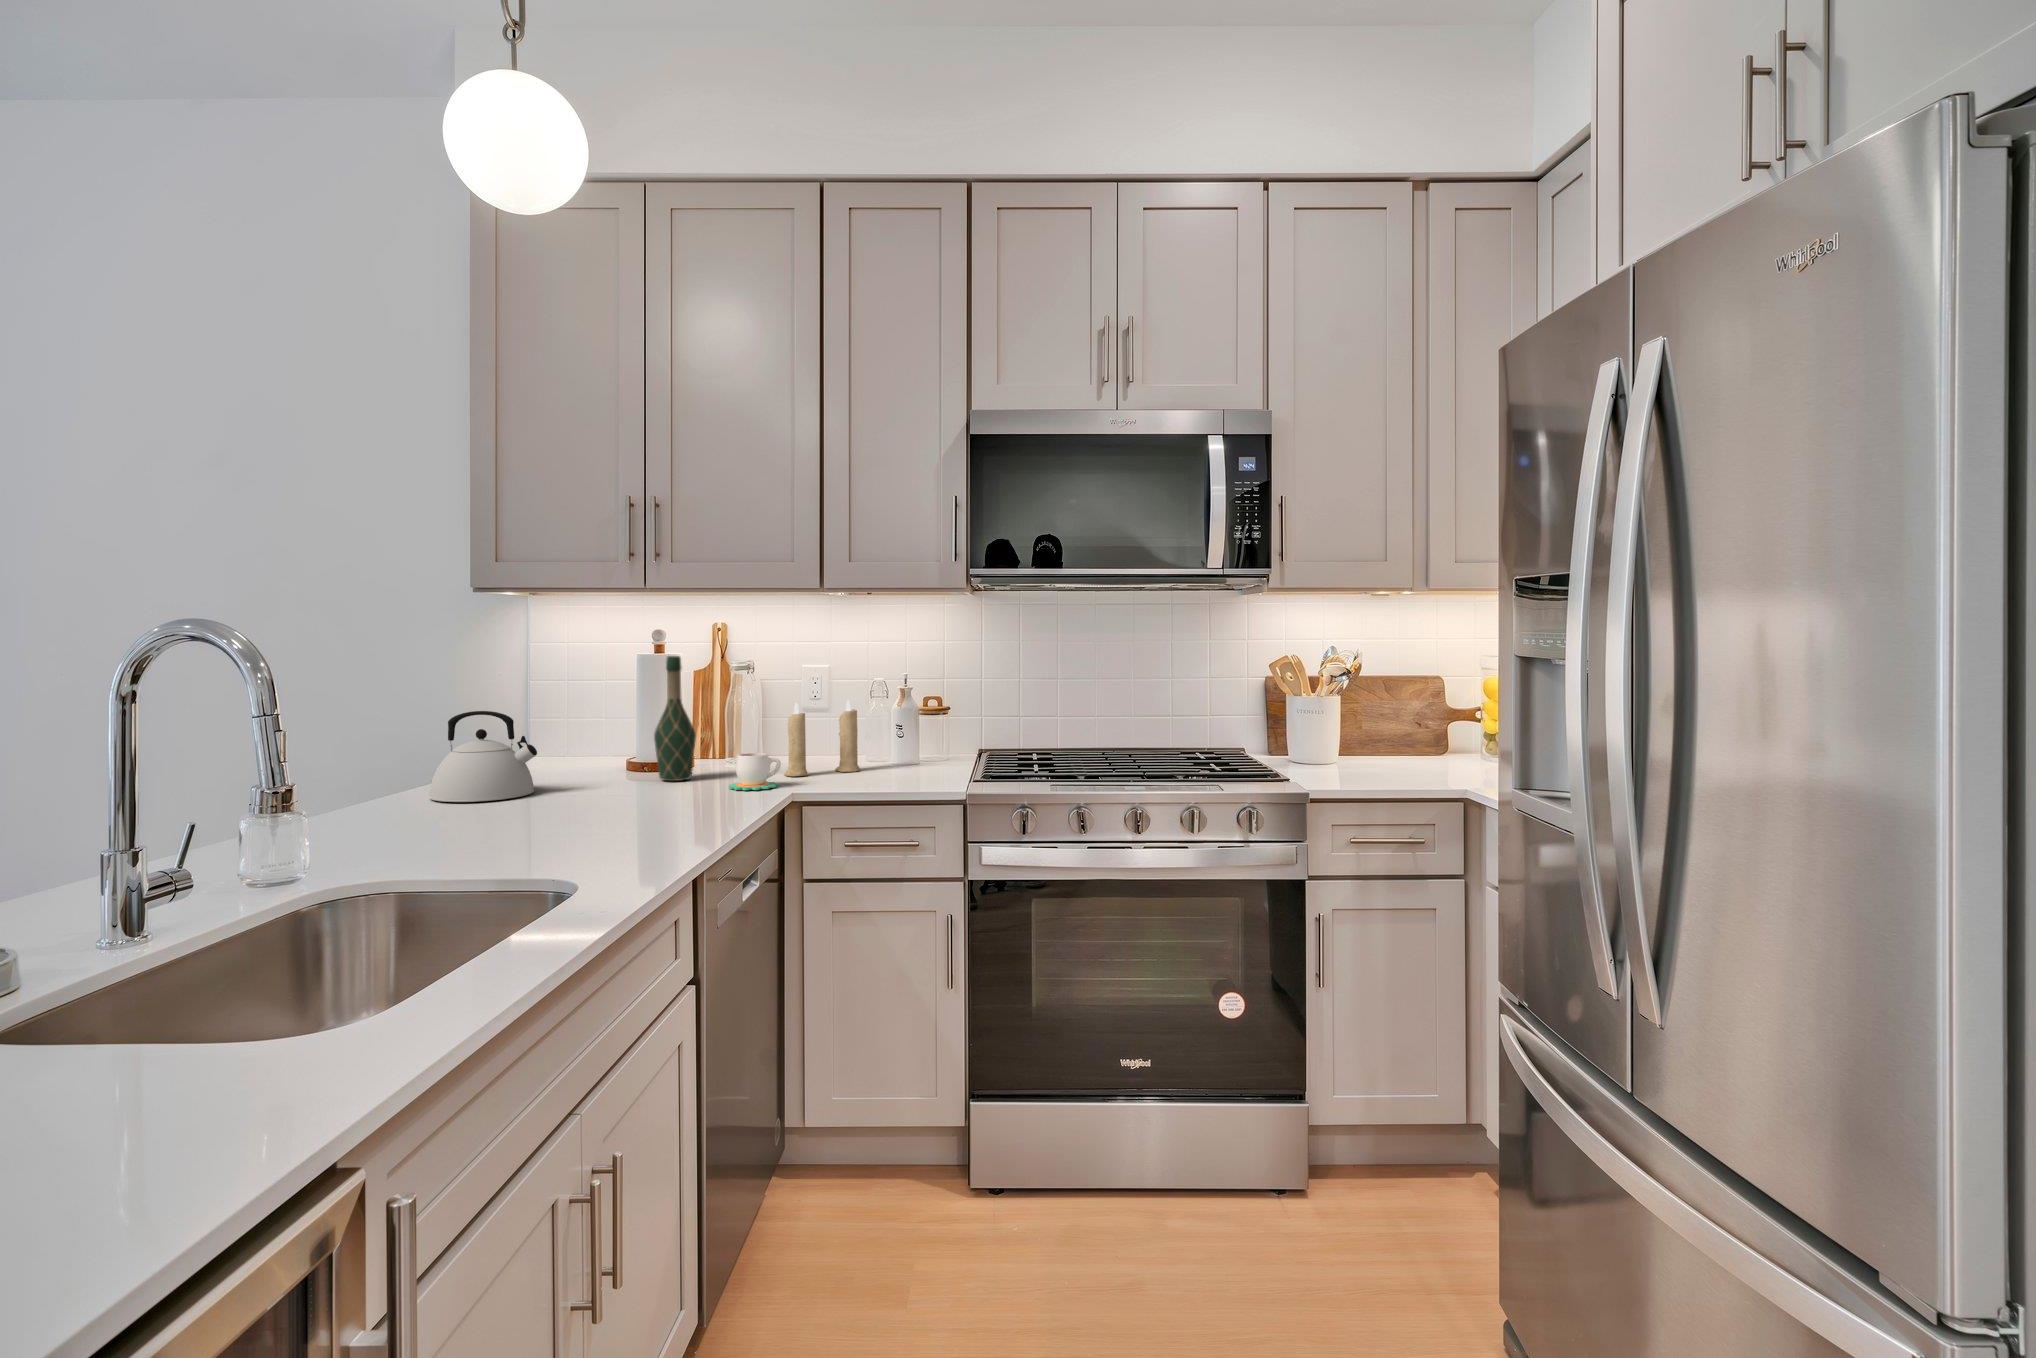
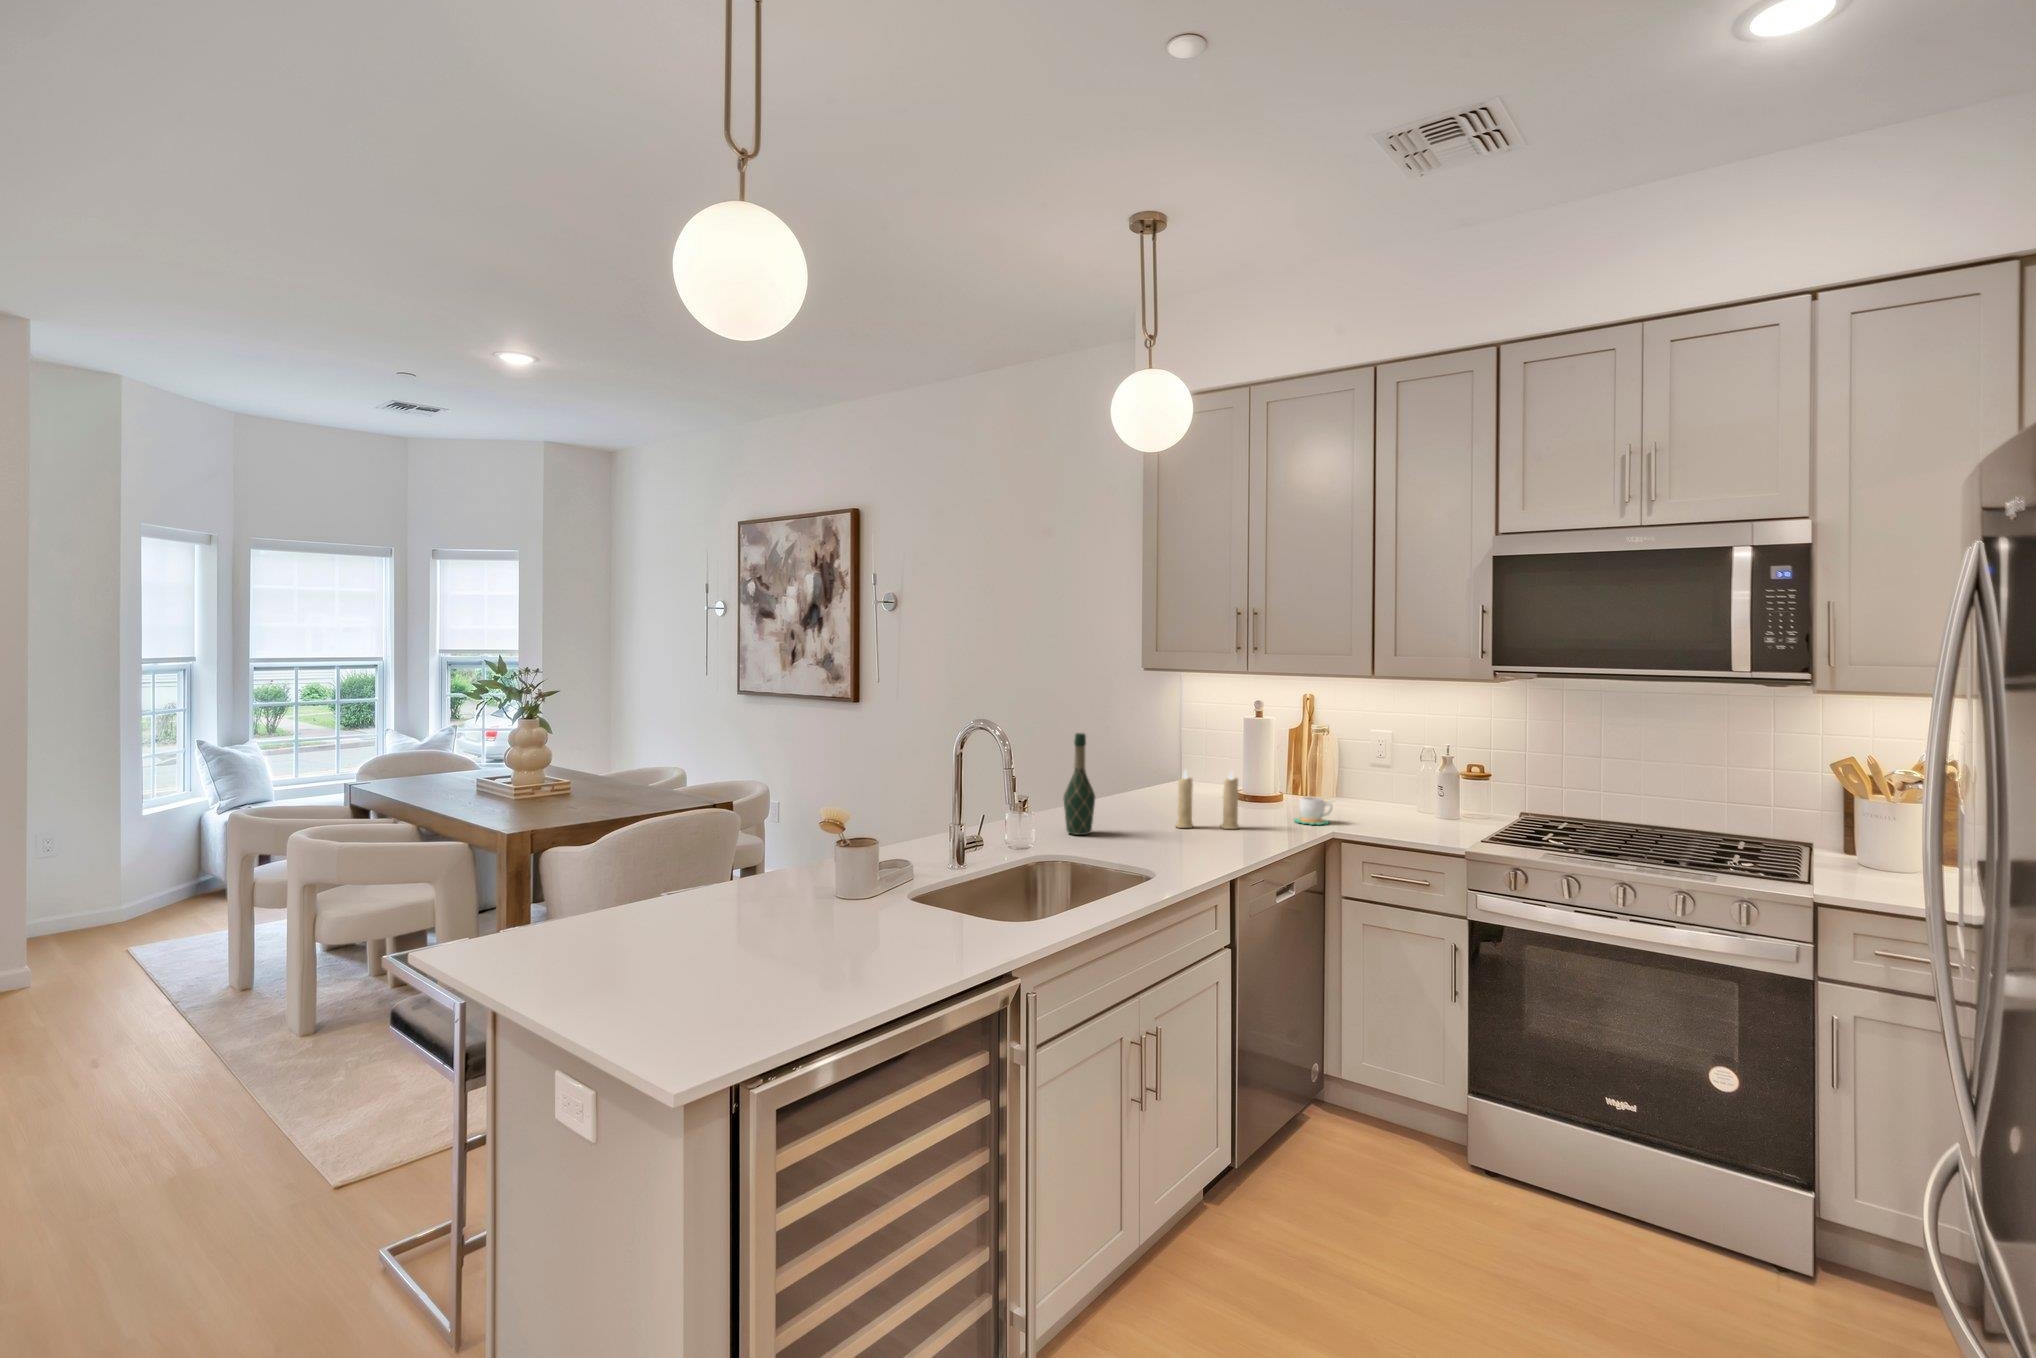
wine bottle: present [654,656,696,781] -> present [1063,733,1095,835]
candle: present [784,701,860,776] -> present [1176,771,1239,829]
kettle: present [429,711,537,802] -> none [1109,753,1172,811]

